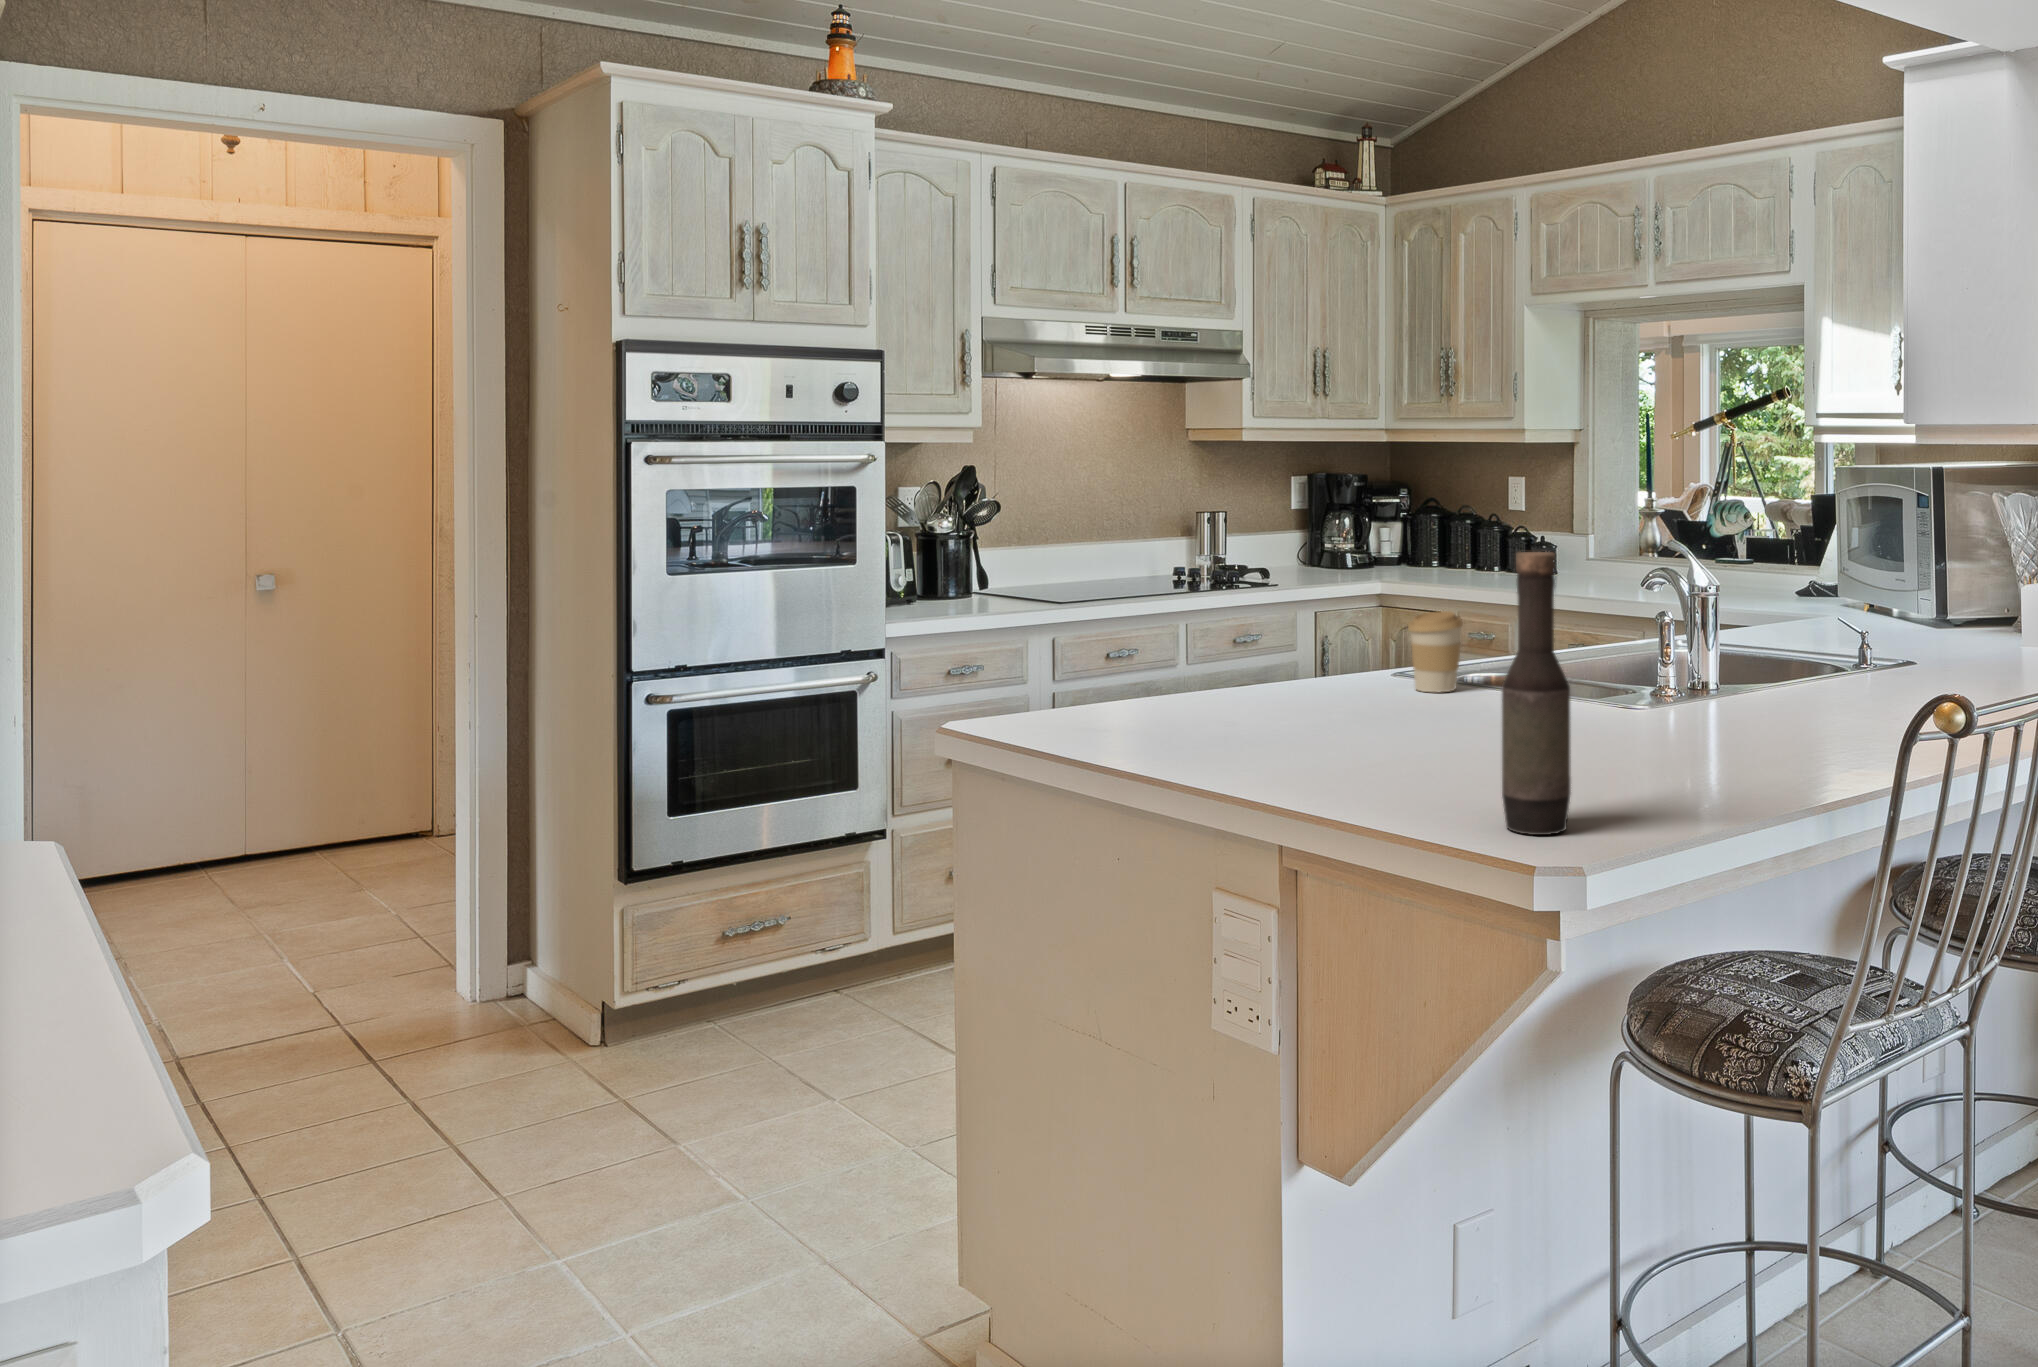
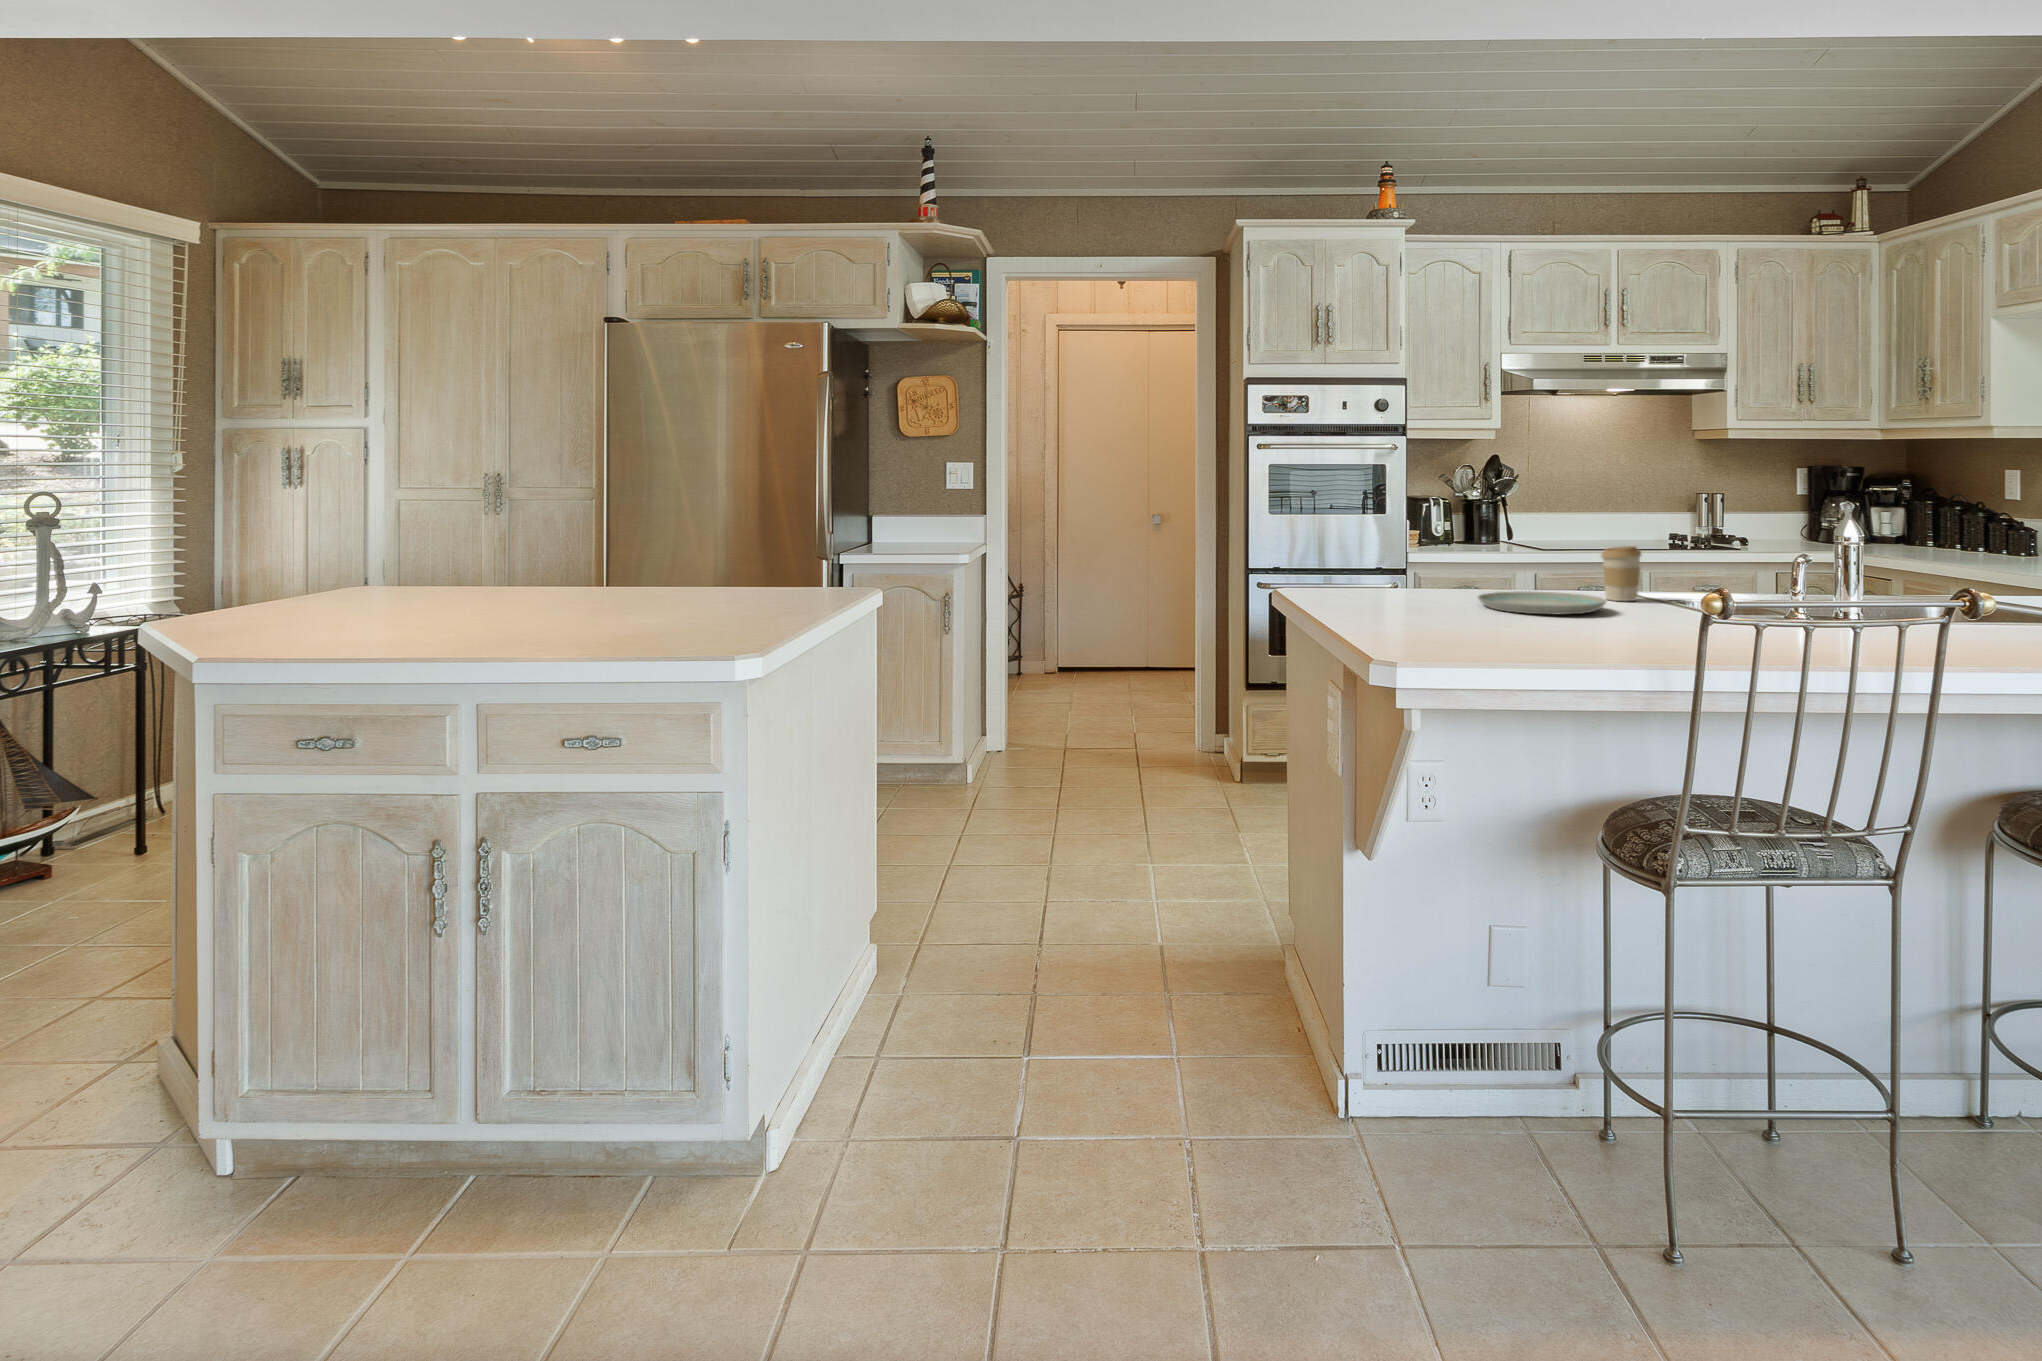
bottle: present [1502,552,1571,835] -> none [1432,482,1474,648]
plate: none [1312,691,1499,735] -> present [1478,592,1606,615]

